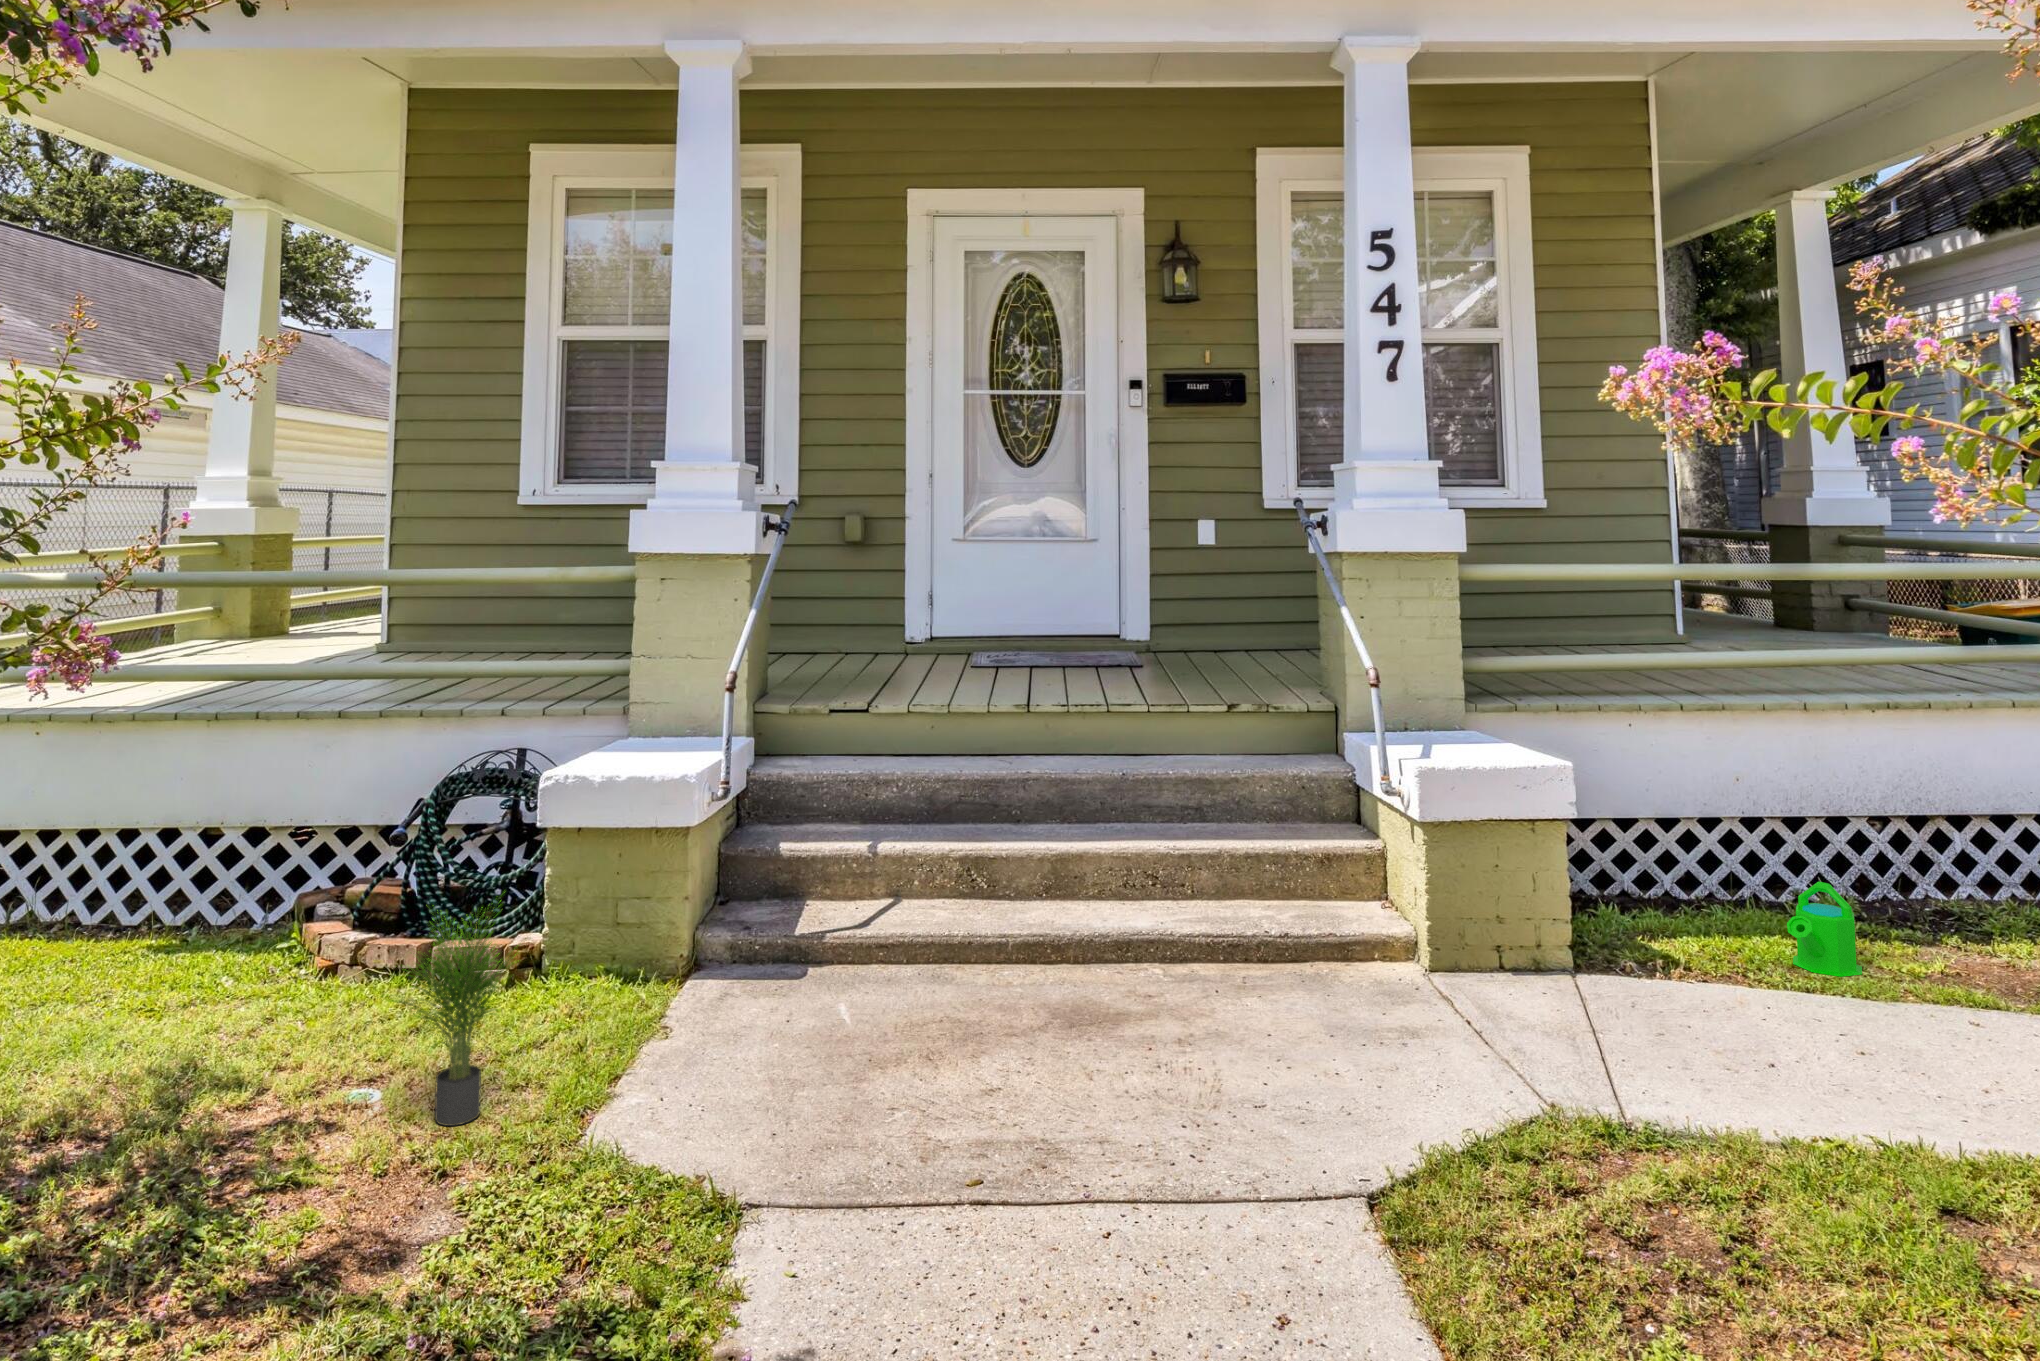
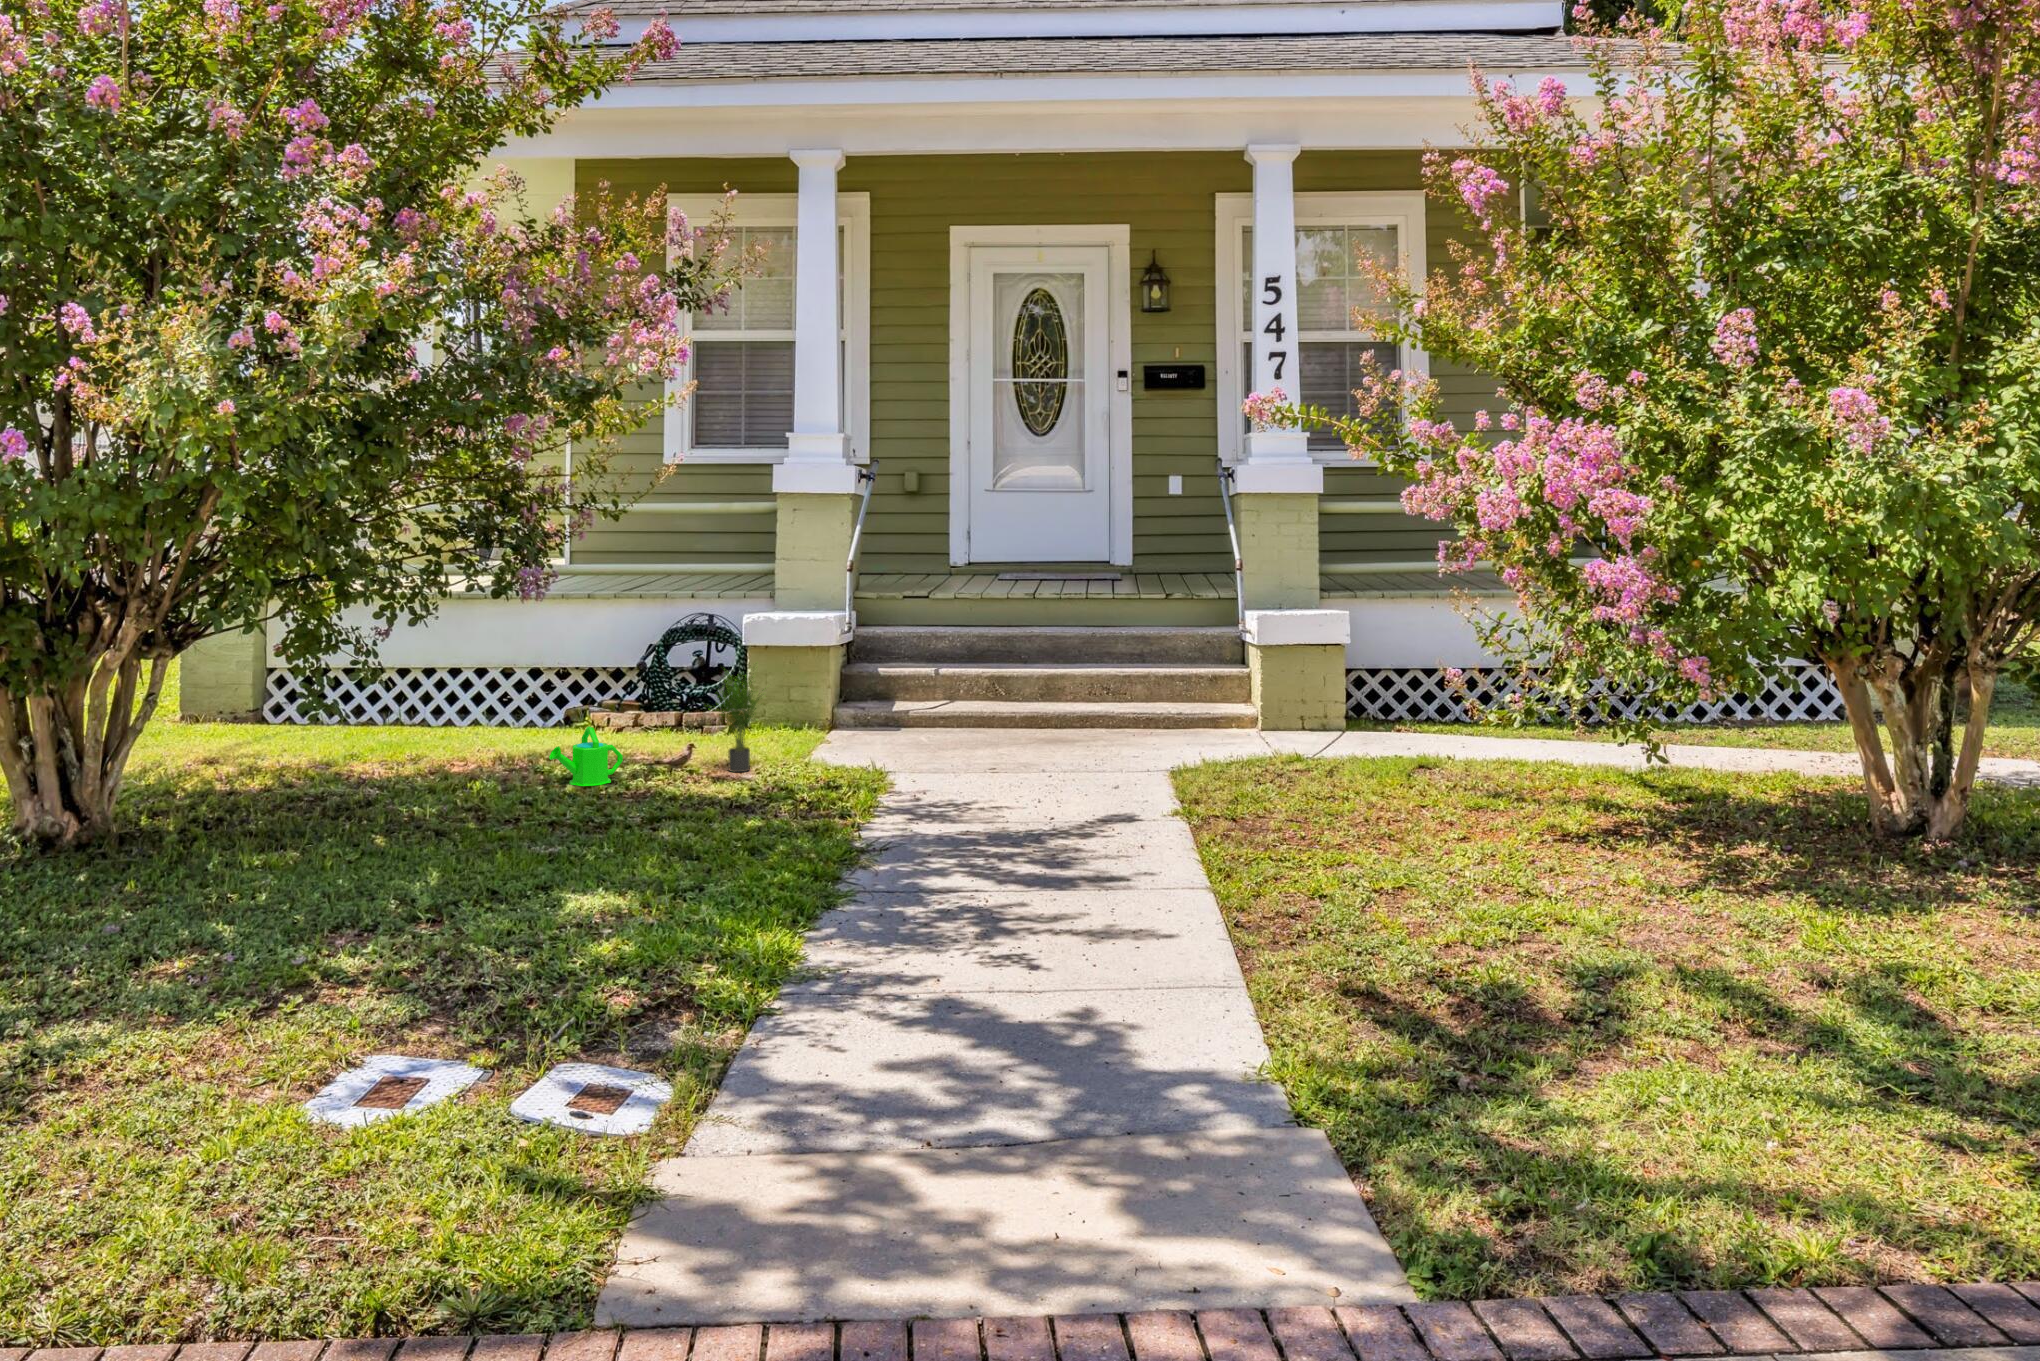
watering can: present [1787,882,1862,977] -> present [549,726,623,786]

